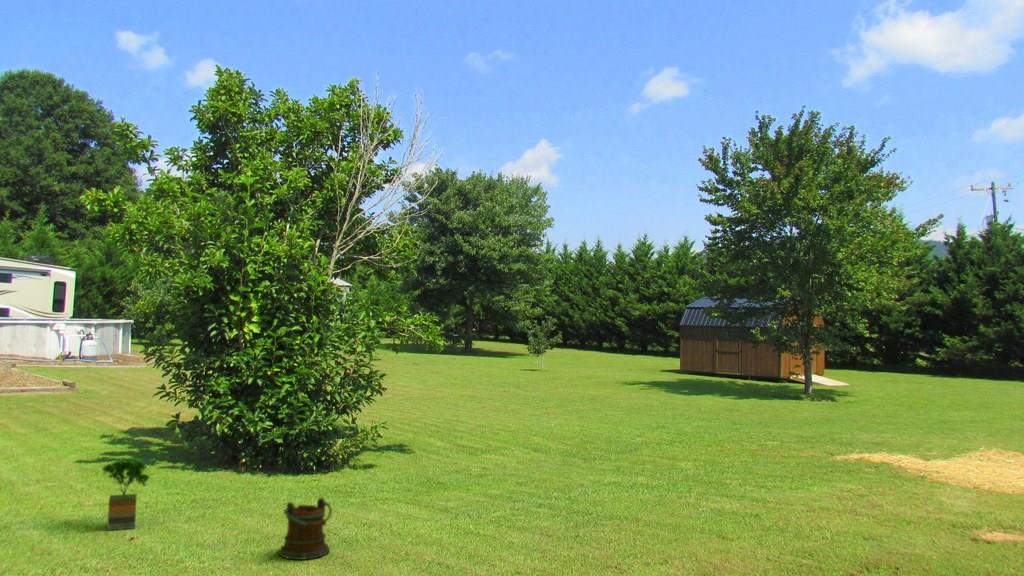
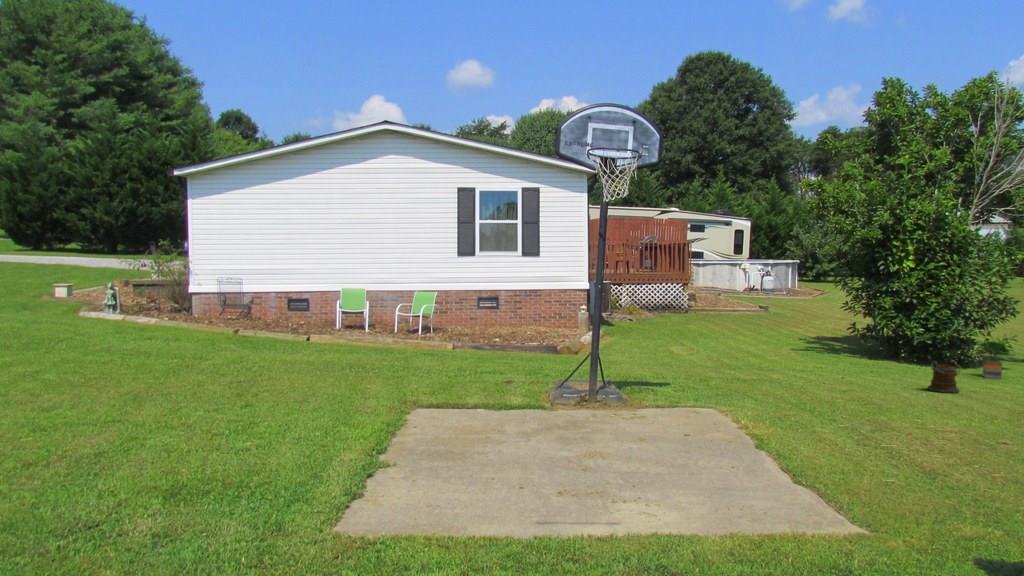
potted tree: present [102,460,149,531] -> present [980,341,1009,379]

